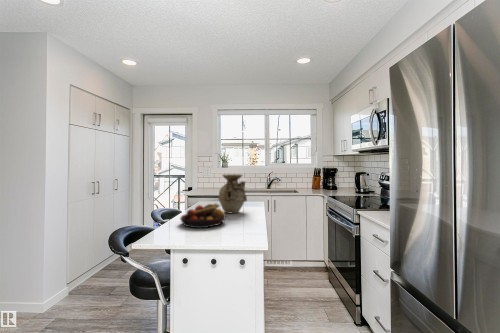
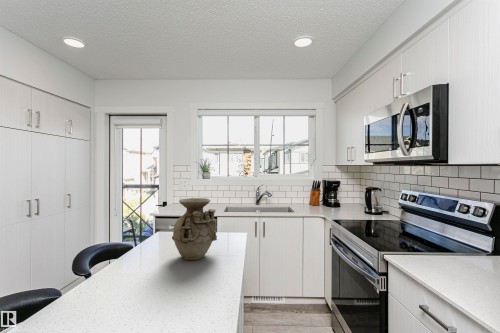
fruit bowl: present [180,203,226,228] -> none [79,252,168,318]

